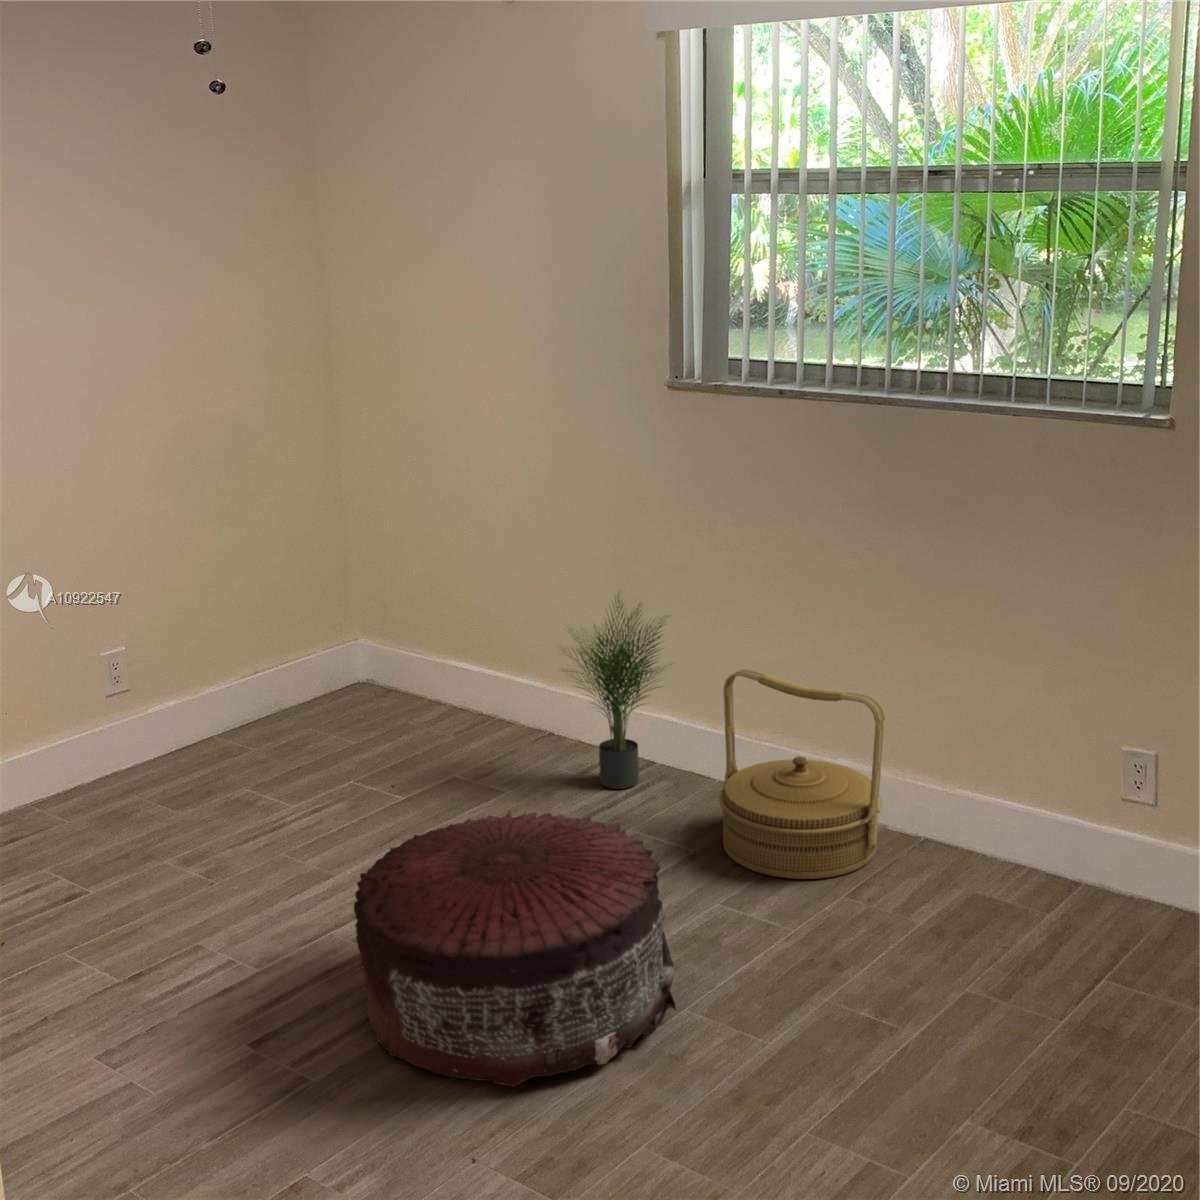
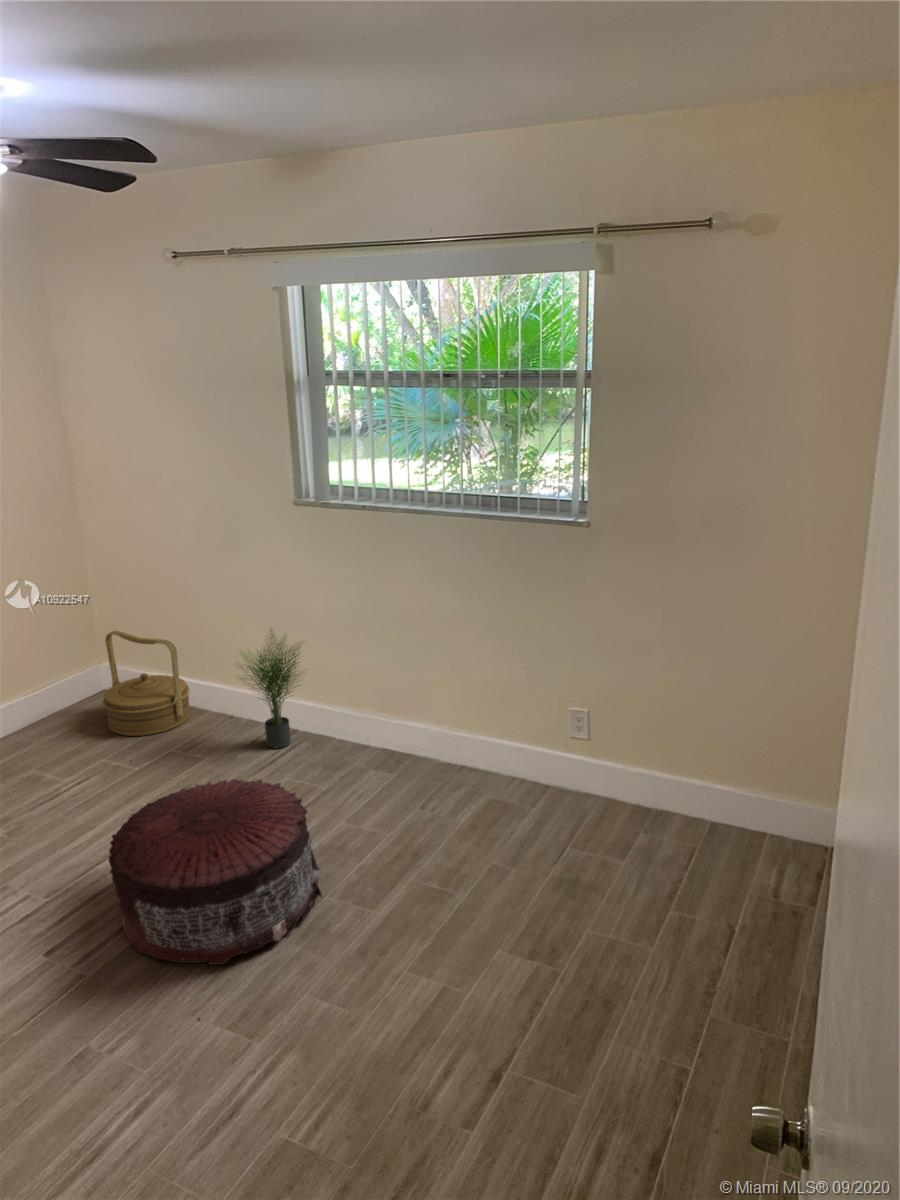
woven basket: present [719,669,885,879] -> present [103,631,190,736]

